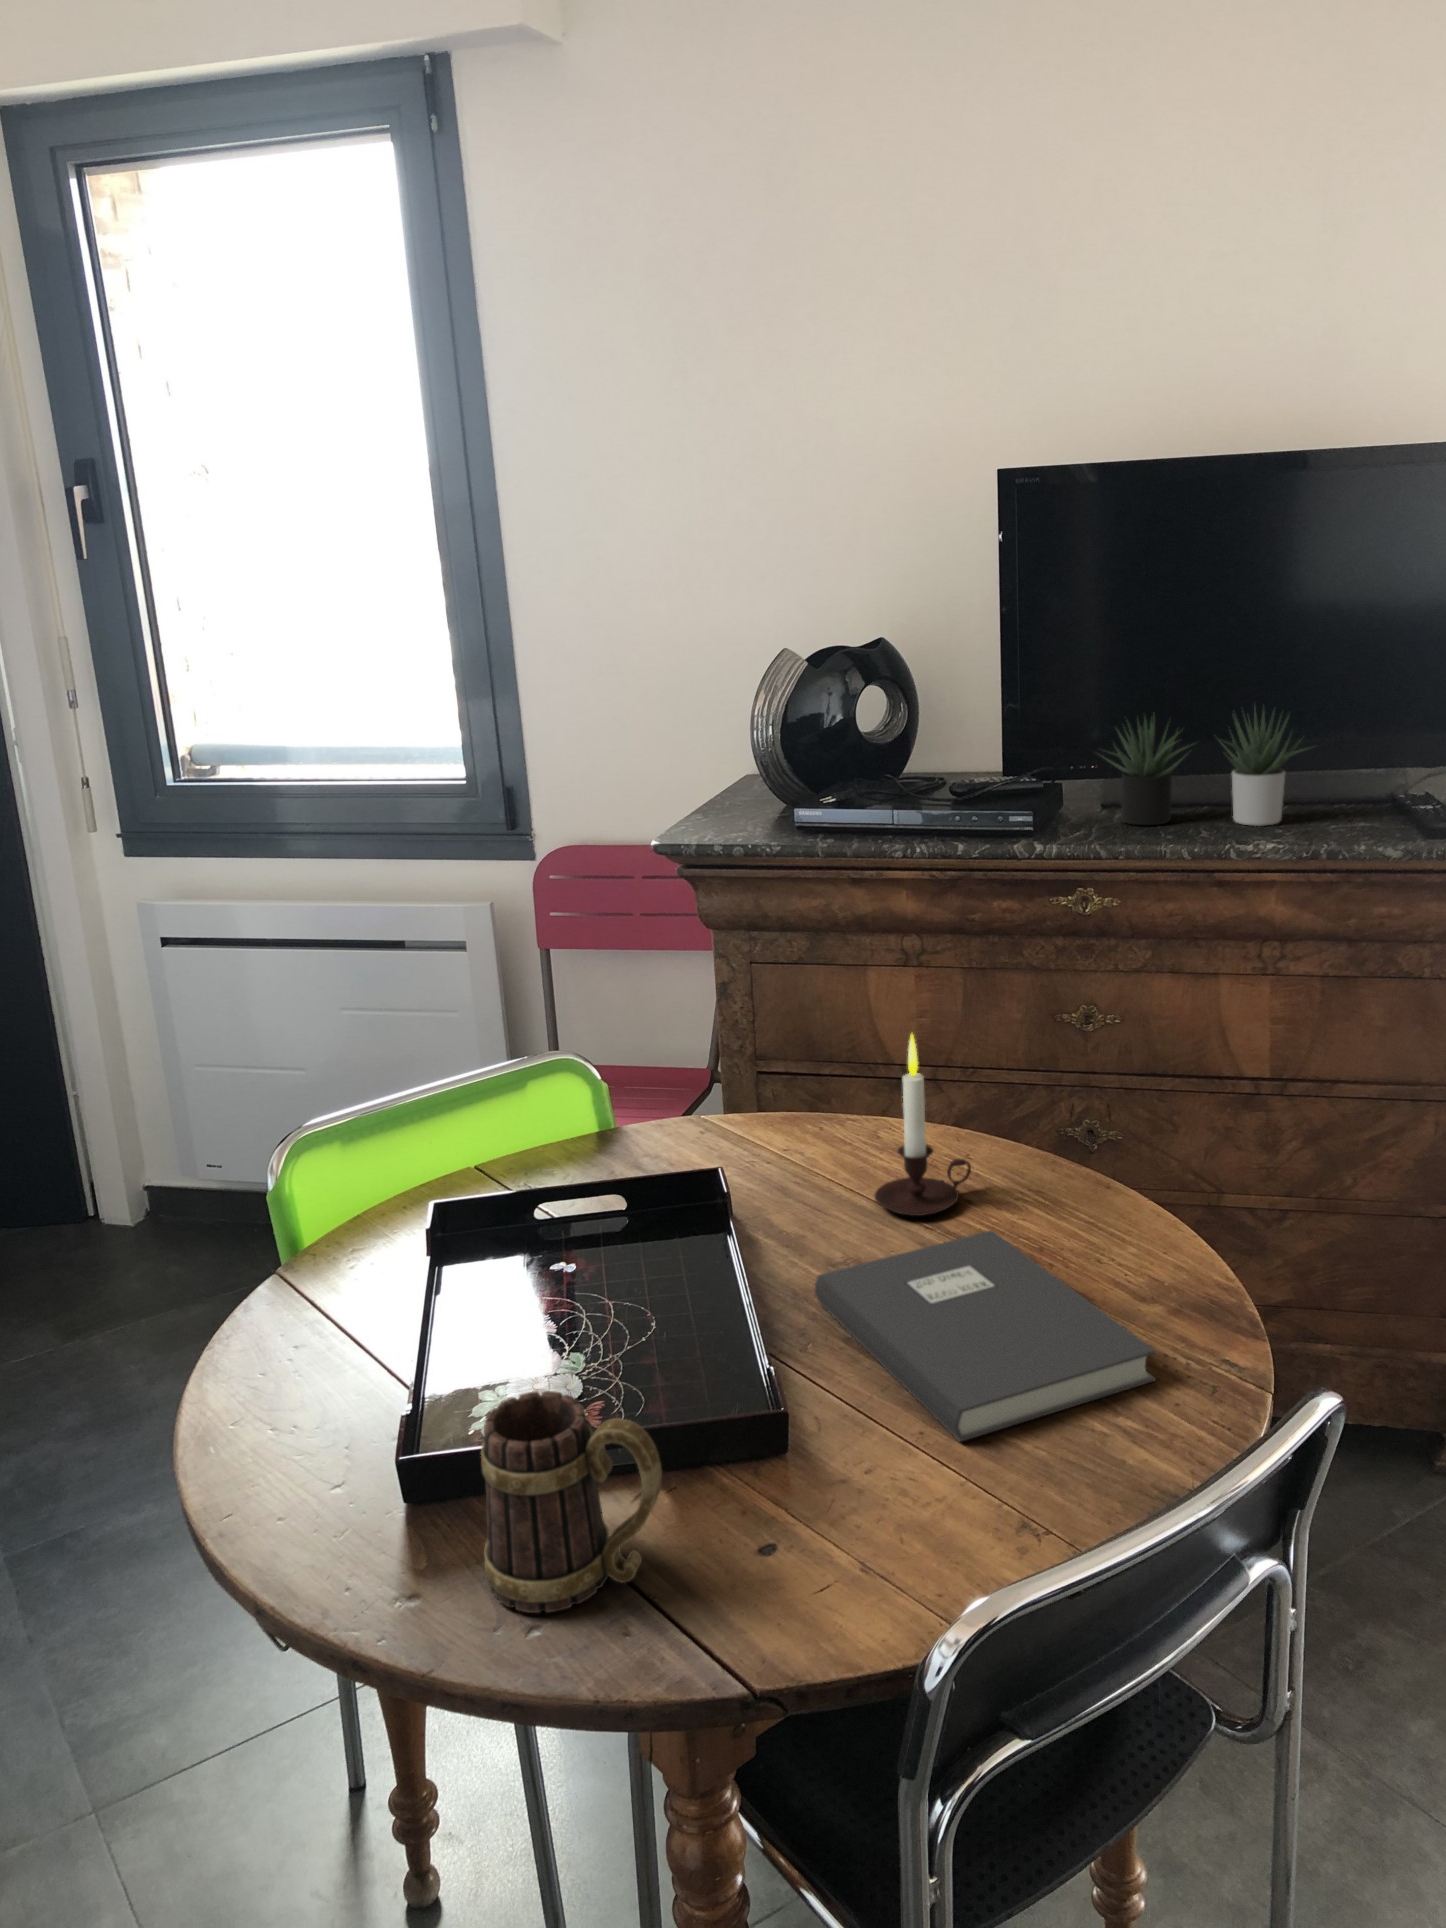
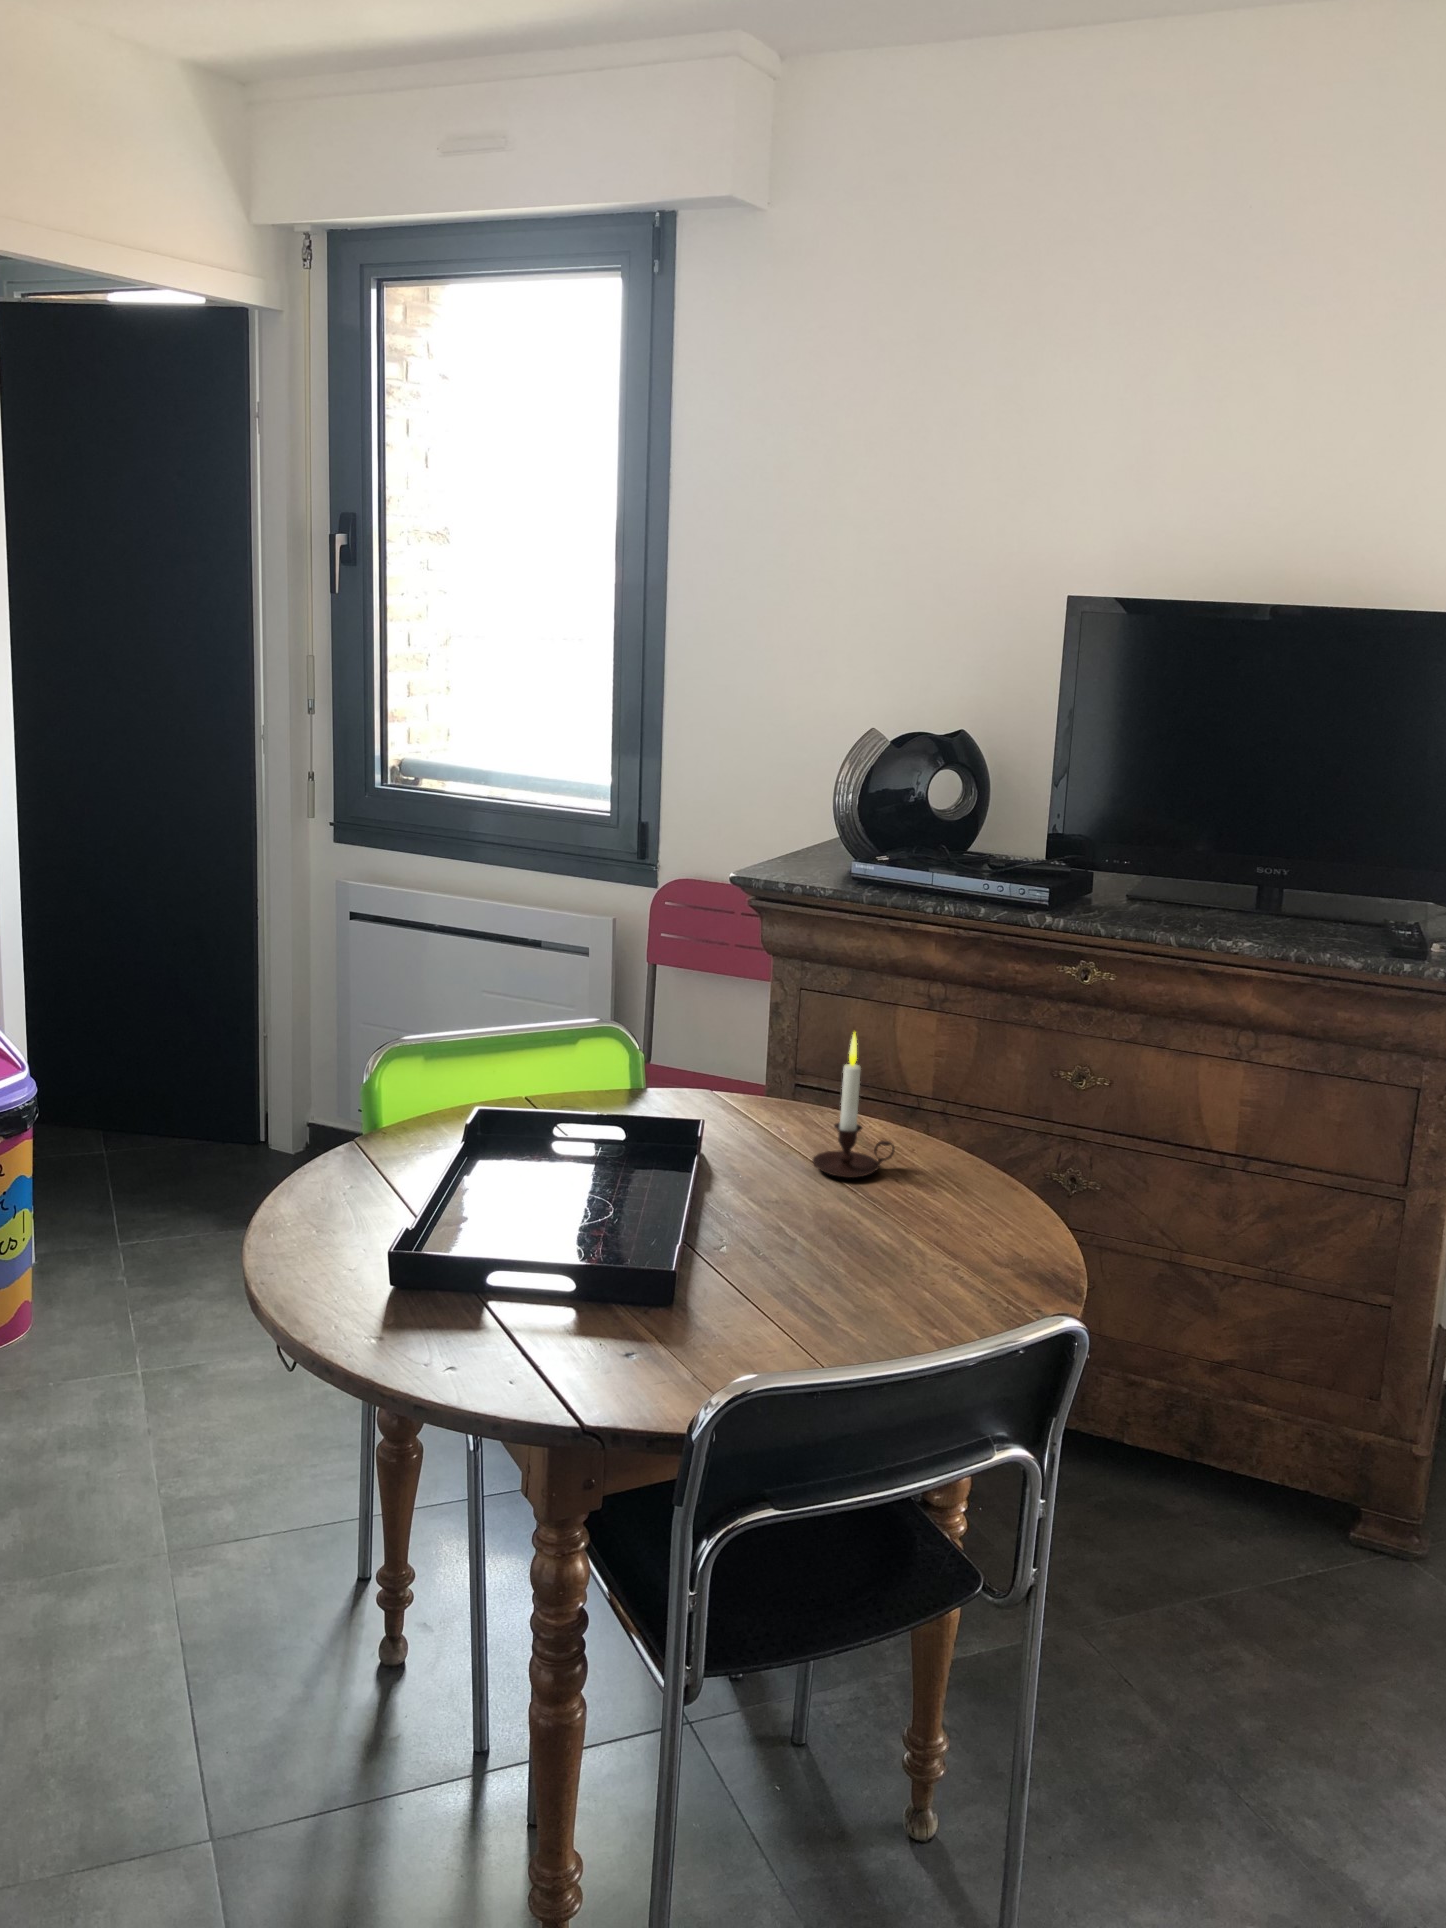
succulent plant: present [1105,705,1307,826] -> none [1117,816,1312,929]
book: present [815,1231,1156,1442] -> none [733,1190,963,1315]
mug: present [481,1391,662,1613] -> none [427,1207,553,1357]

